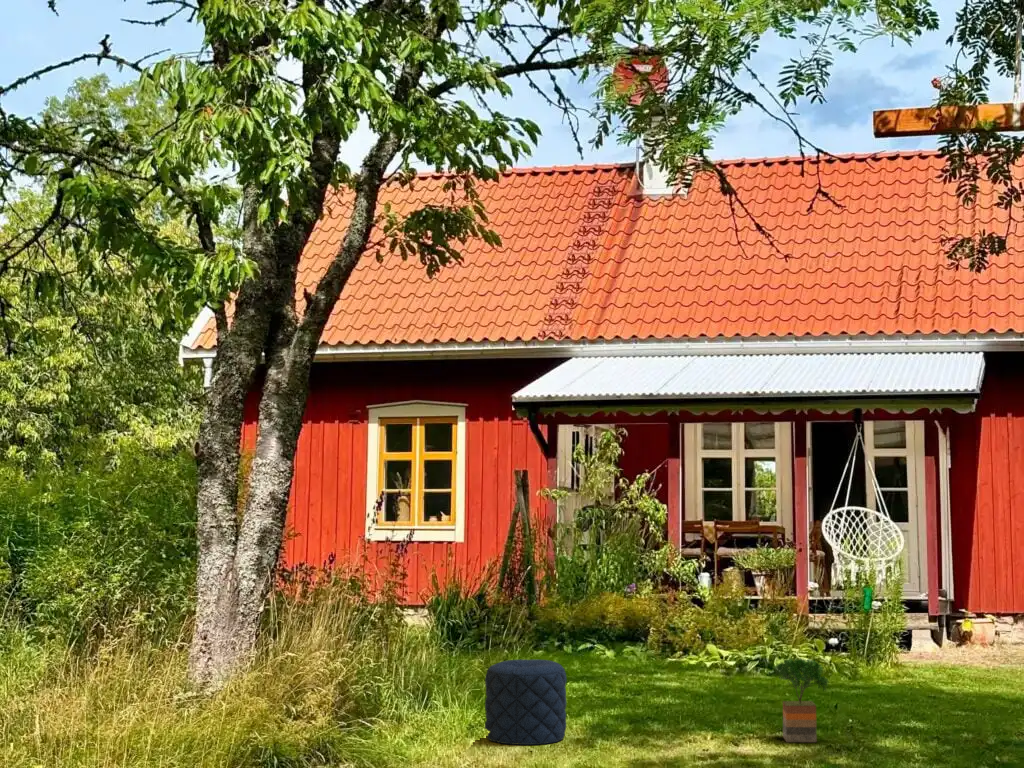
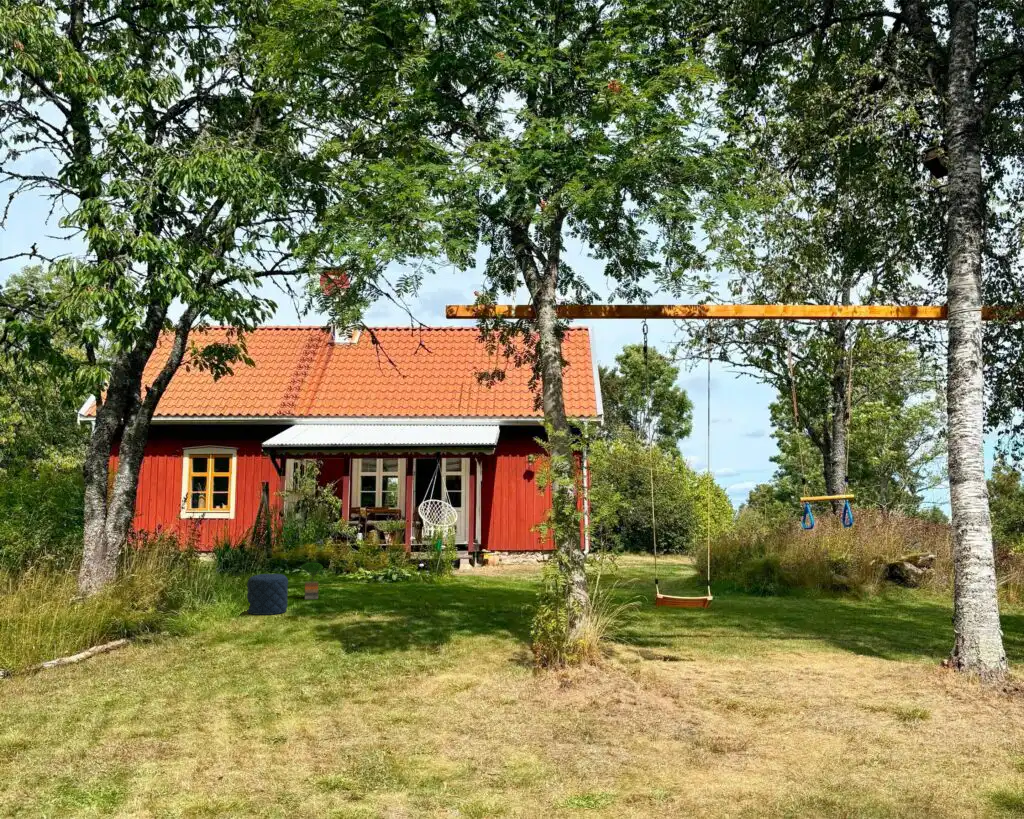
potted tree: present [774,658,829,742] -> present [301,563,324,599]

